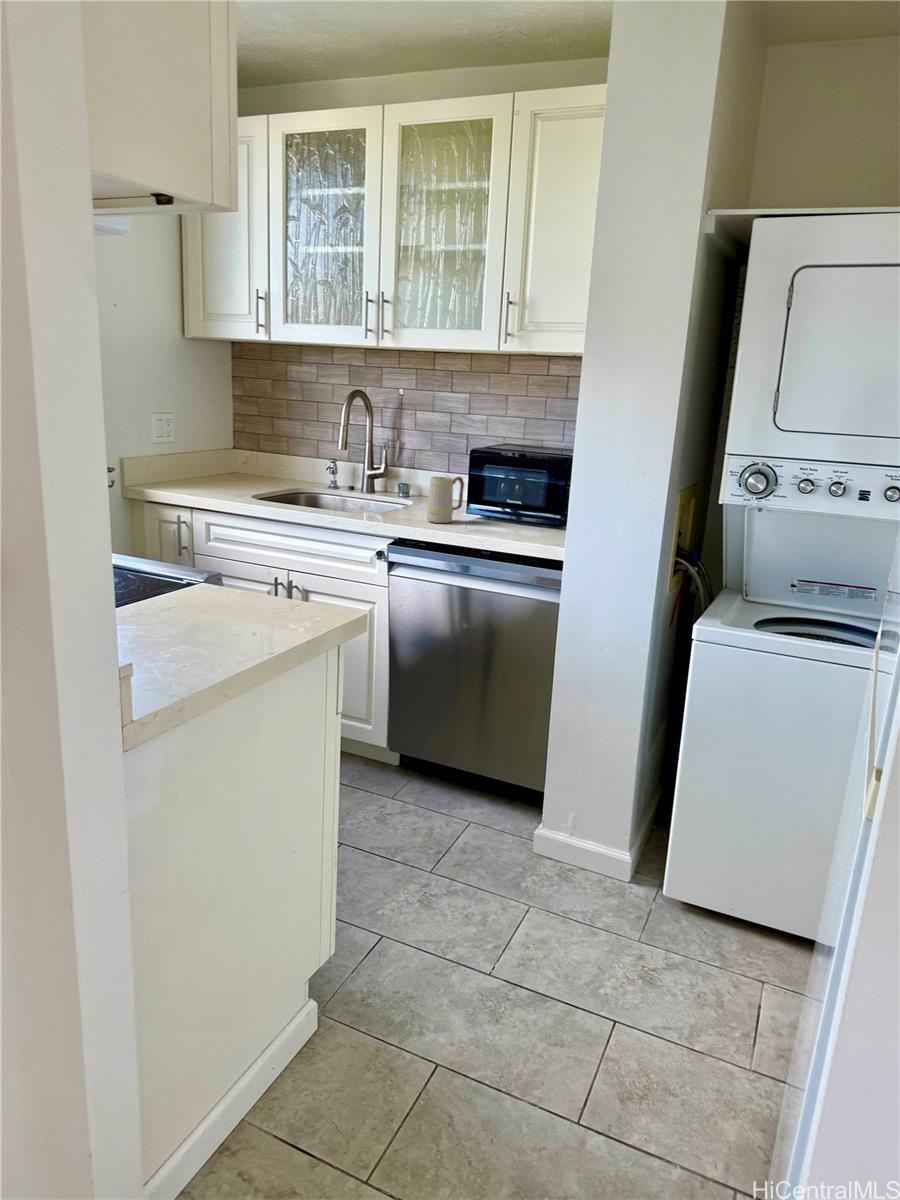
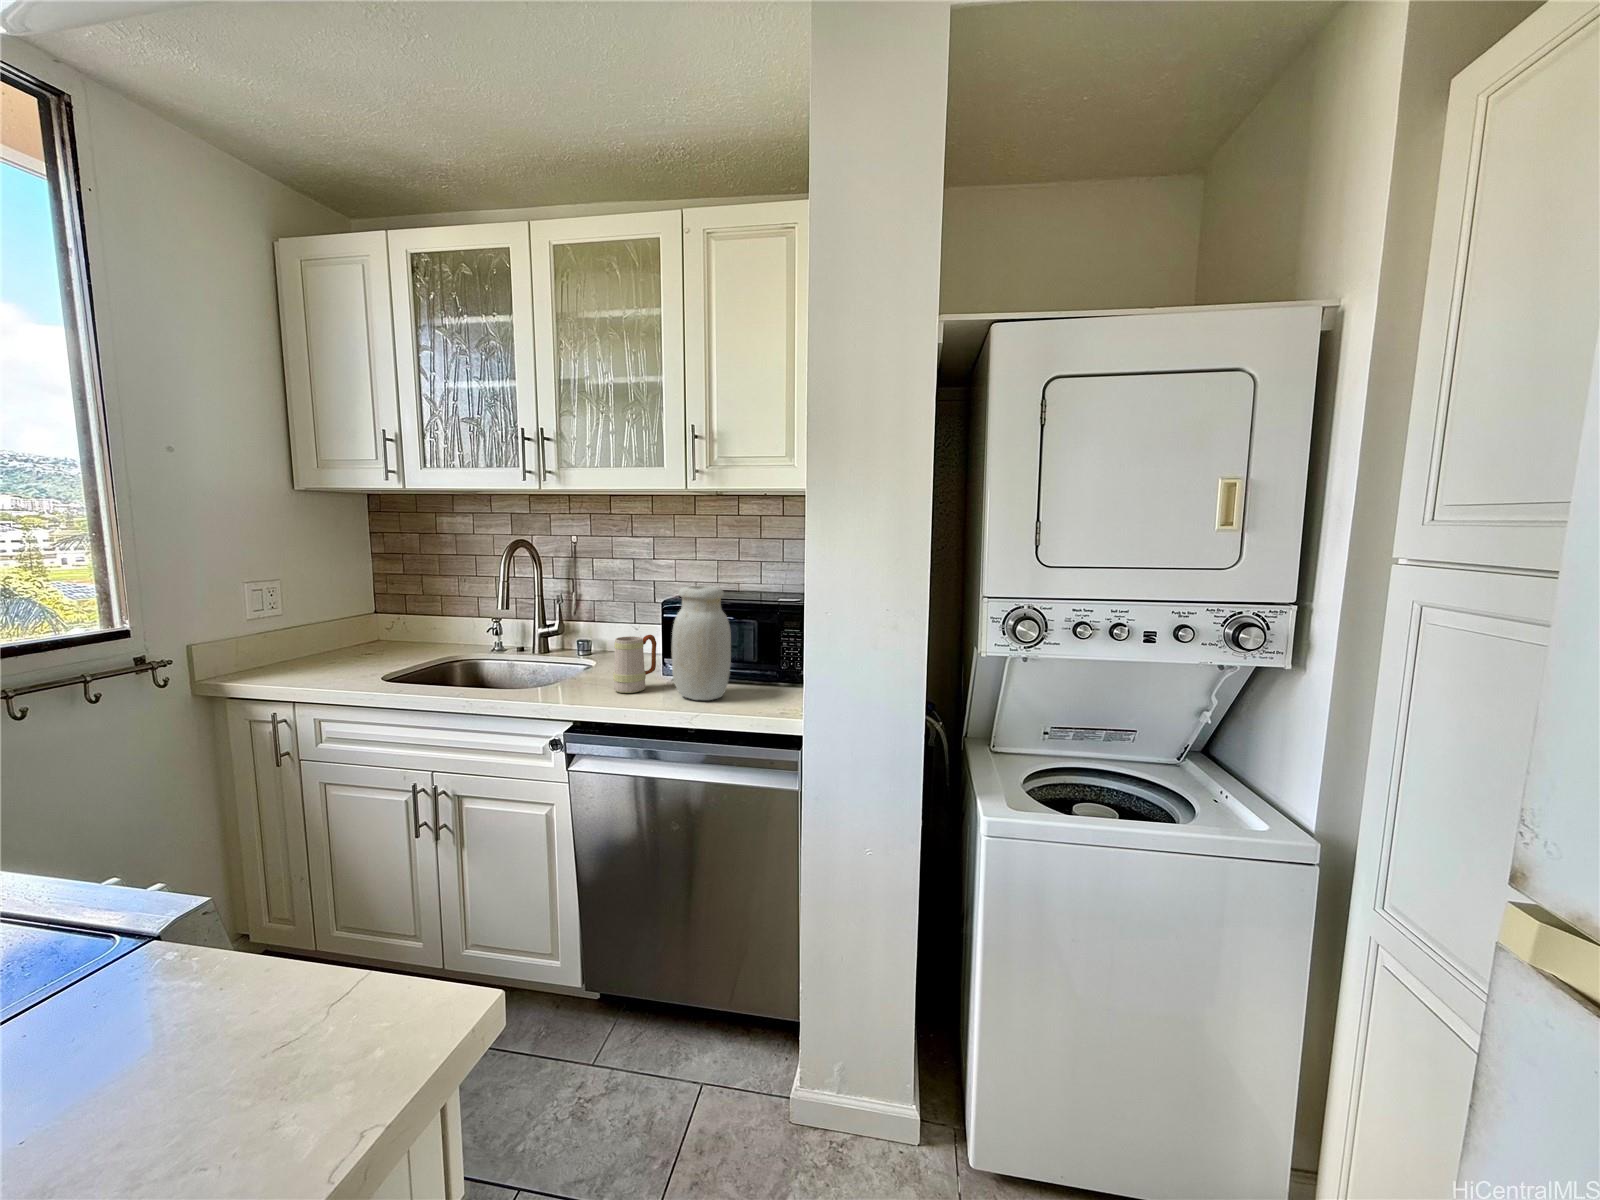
jar: none [474,435,525,532] -> present [671,586,731,700]

